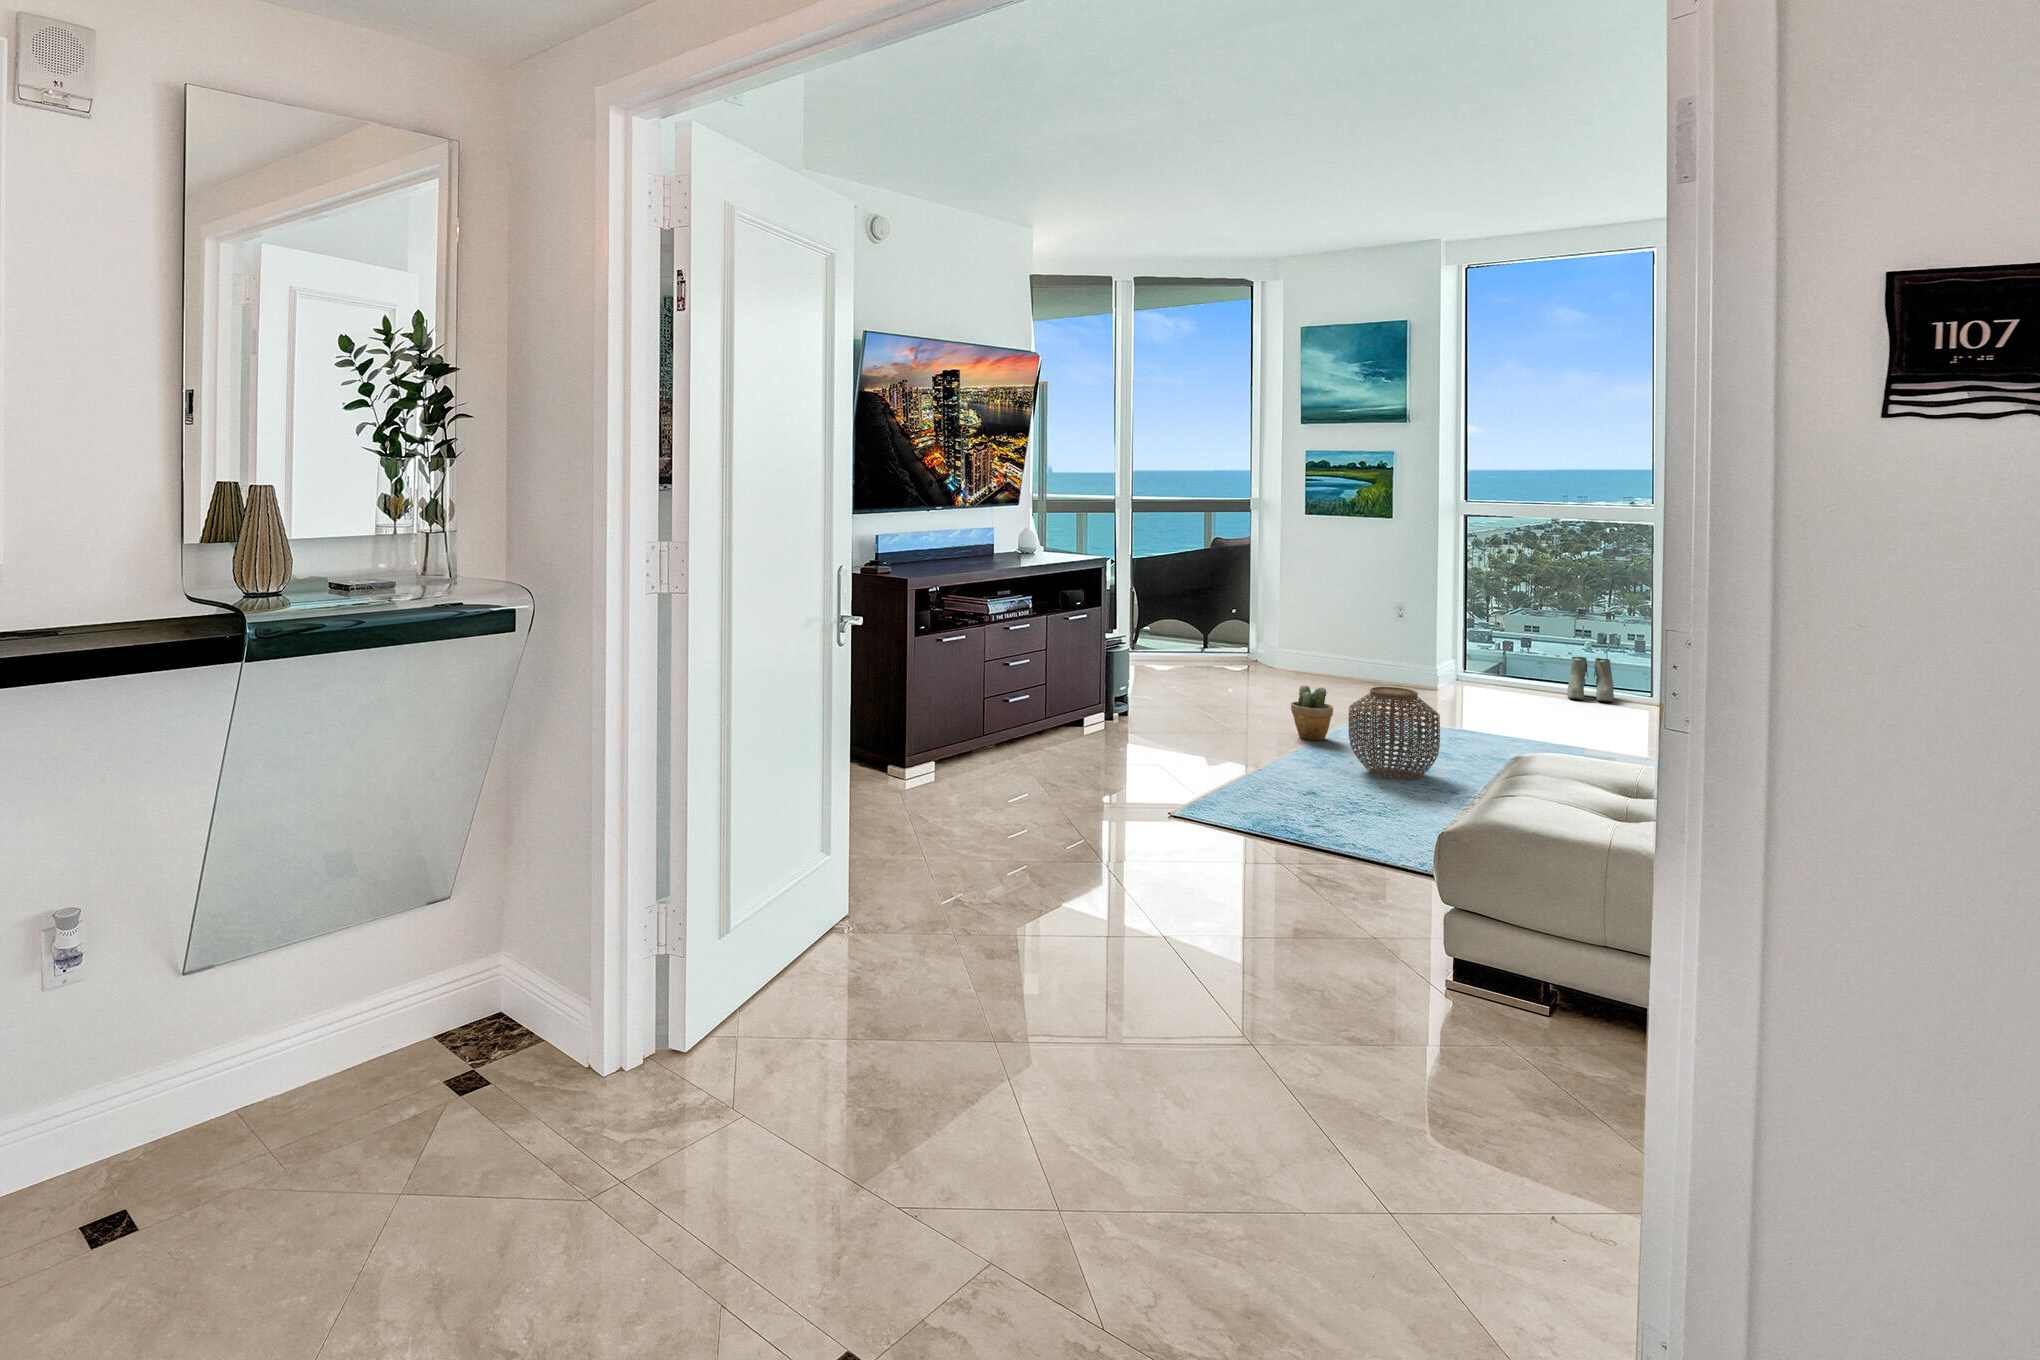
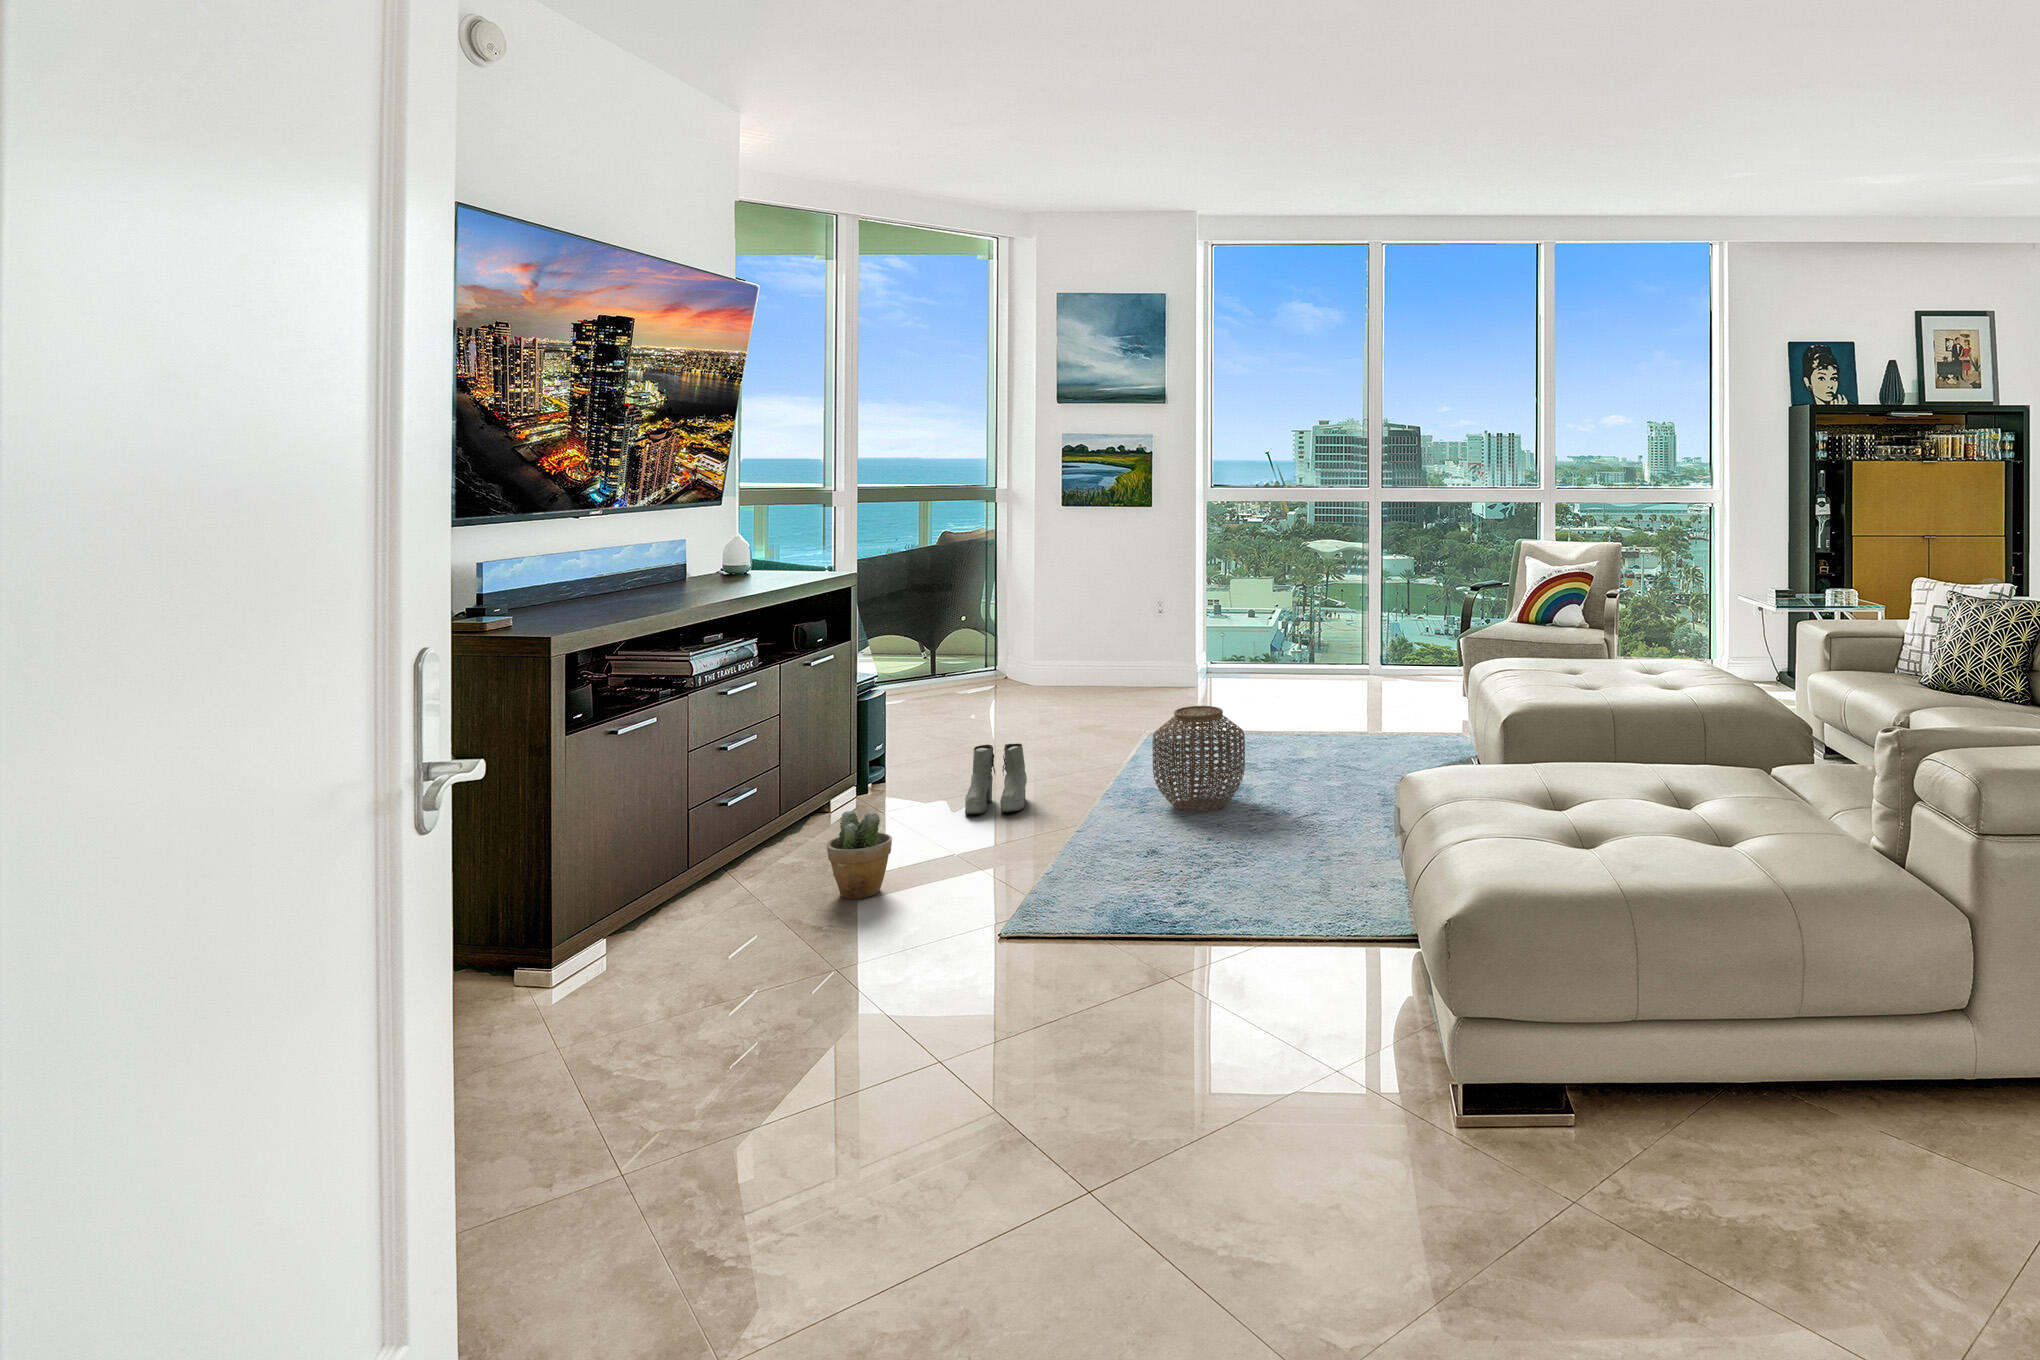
boots: present [1567,657,1614,702] -> present [965,744,1027,814]
potted plant: present [1291,685,1333,740] -> present [827,811,892,899]

